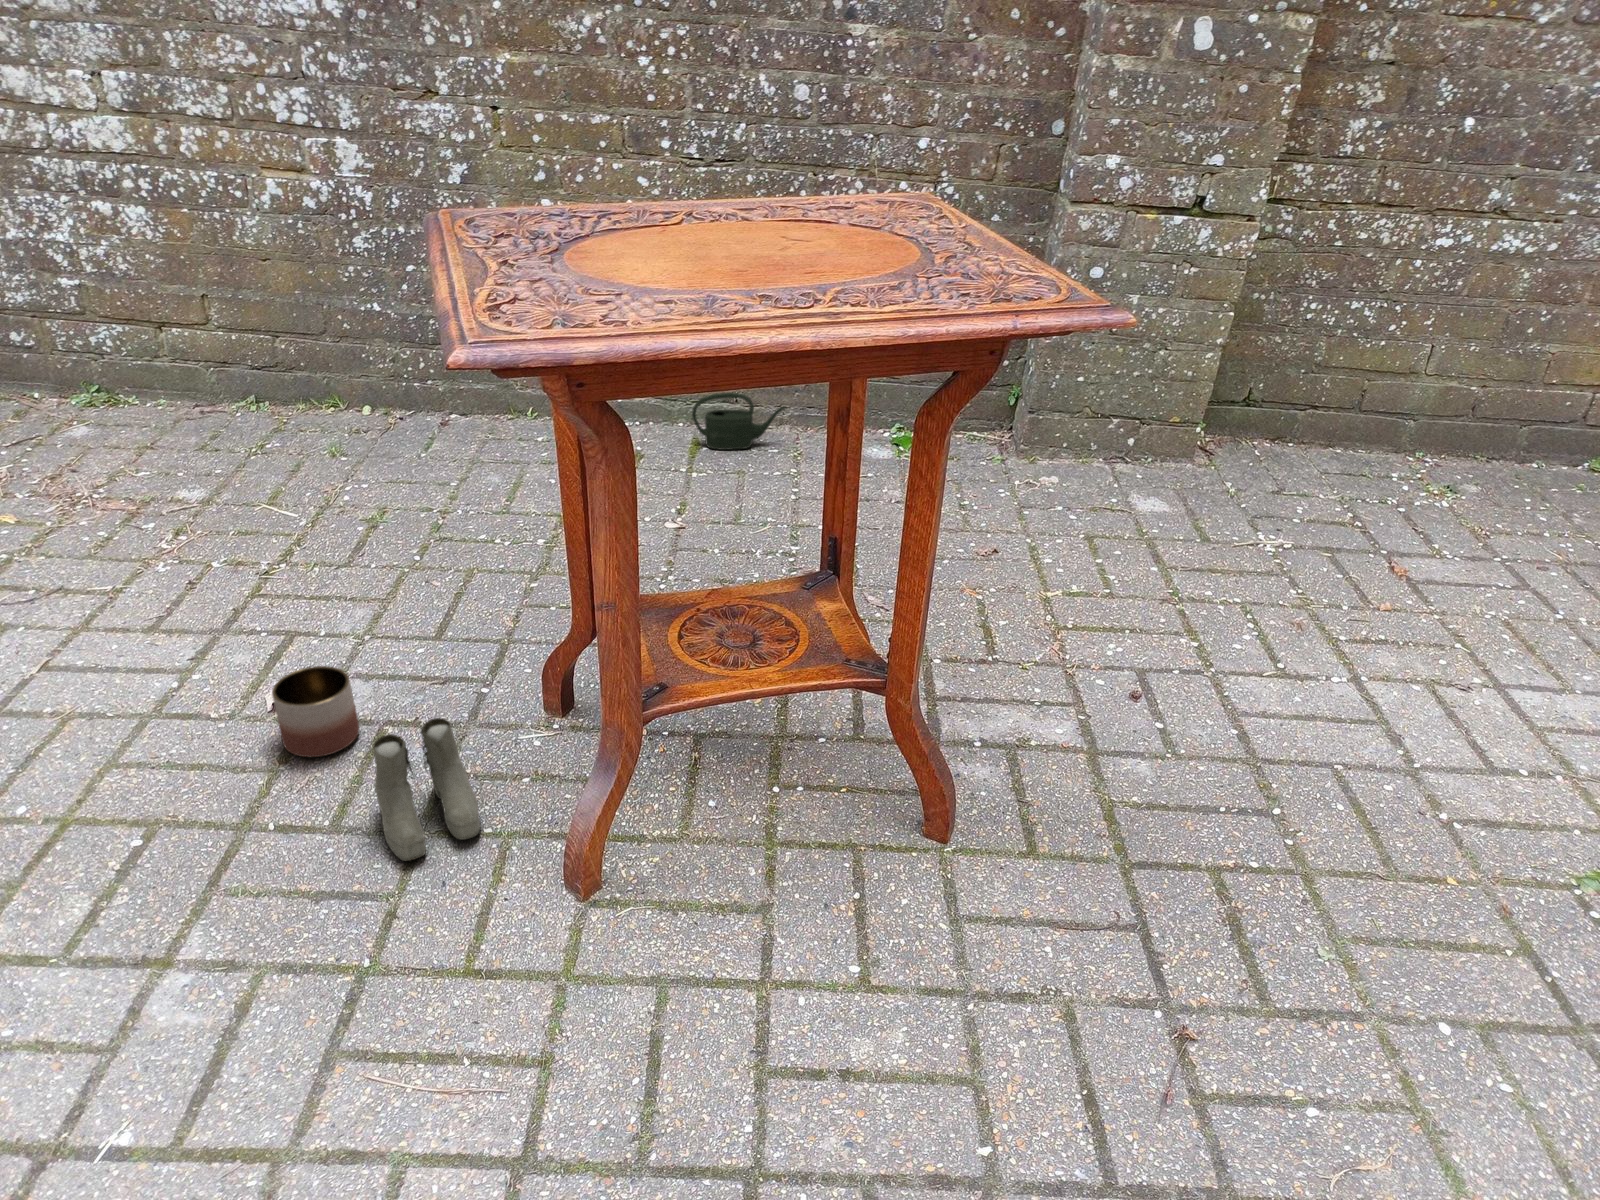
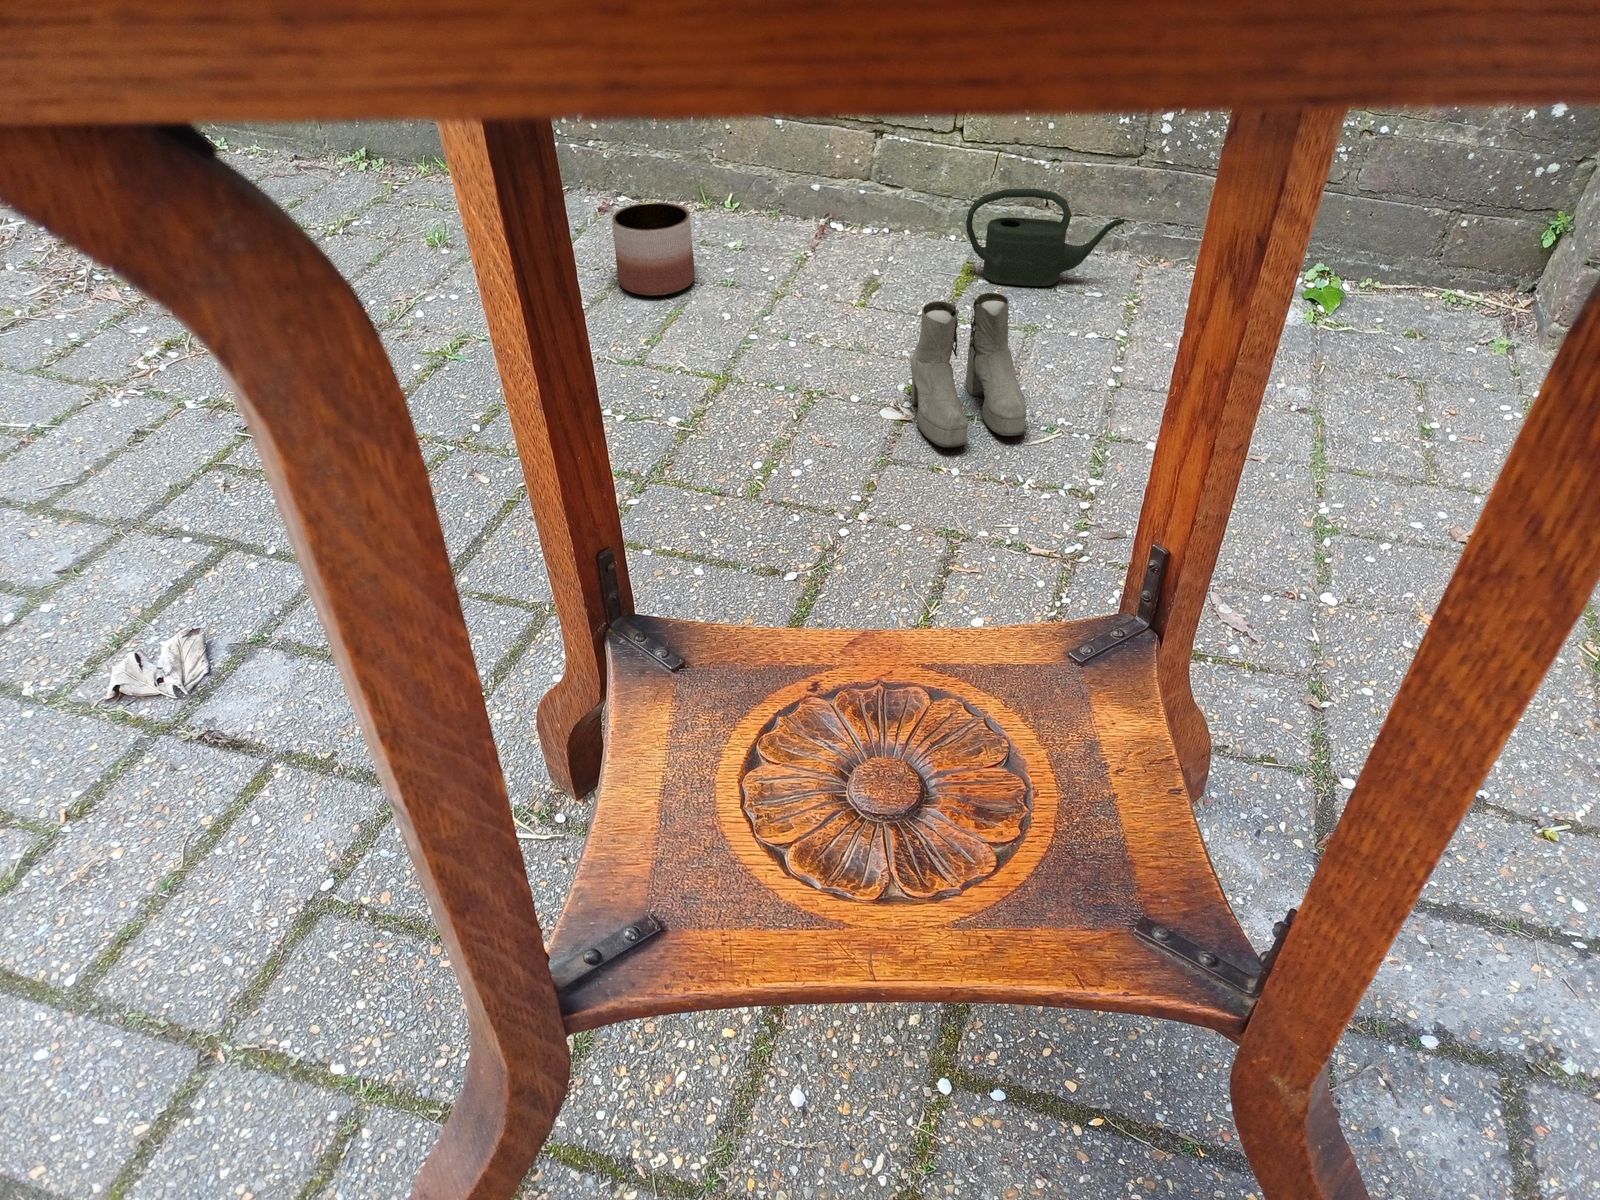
planter: present [272,666,359,757] -> present [612,202,695,296]
boots: present [373,718,480,861] -> present [911,293,1027,448]

